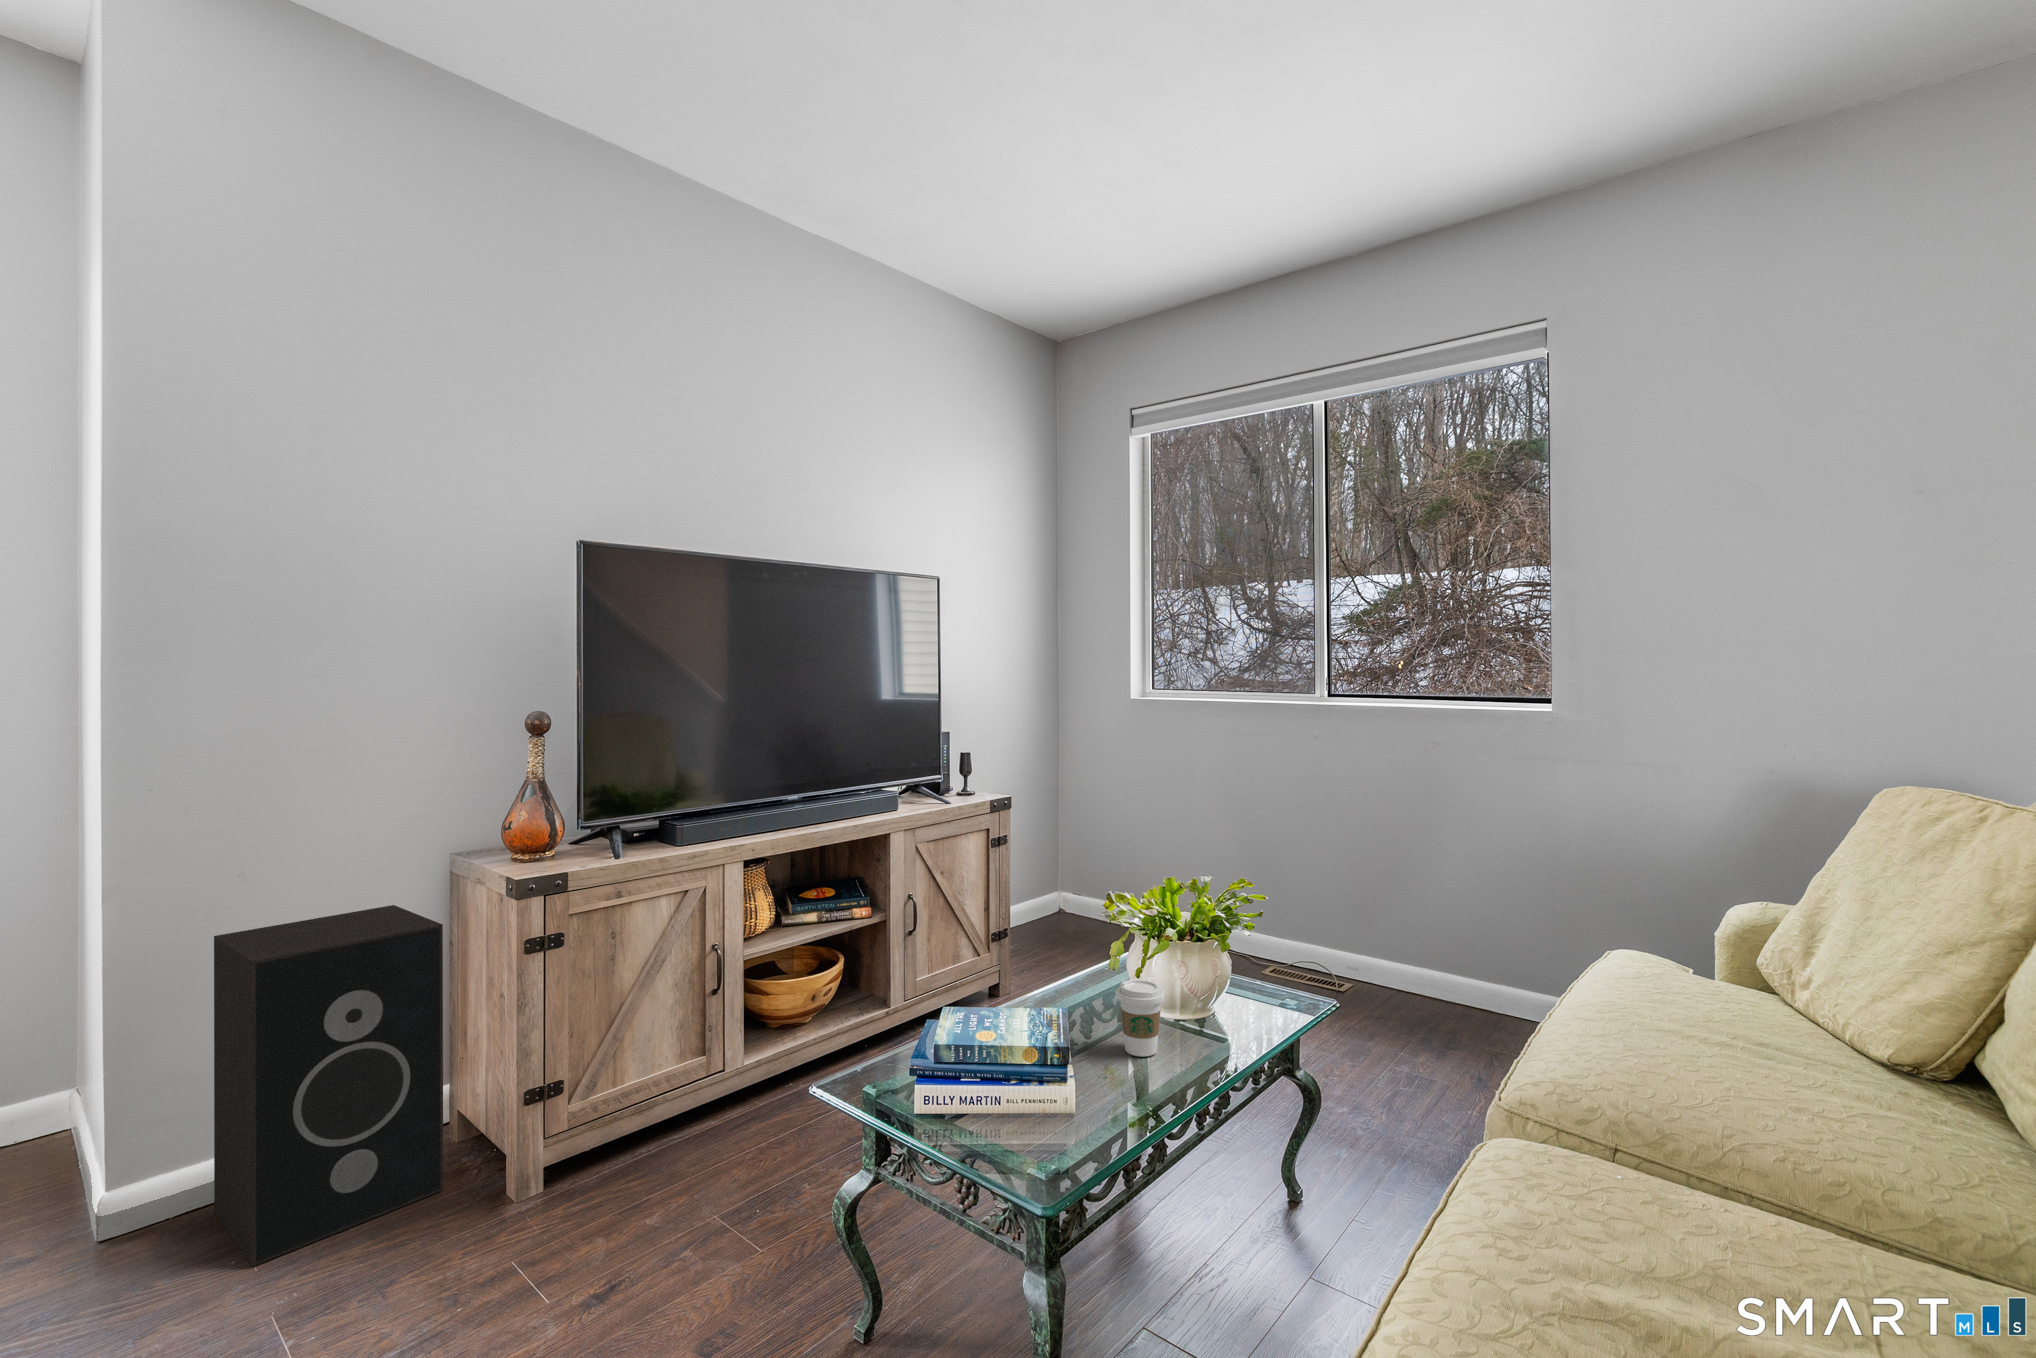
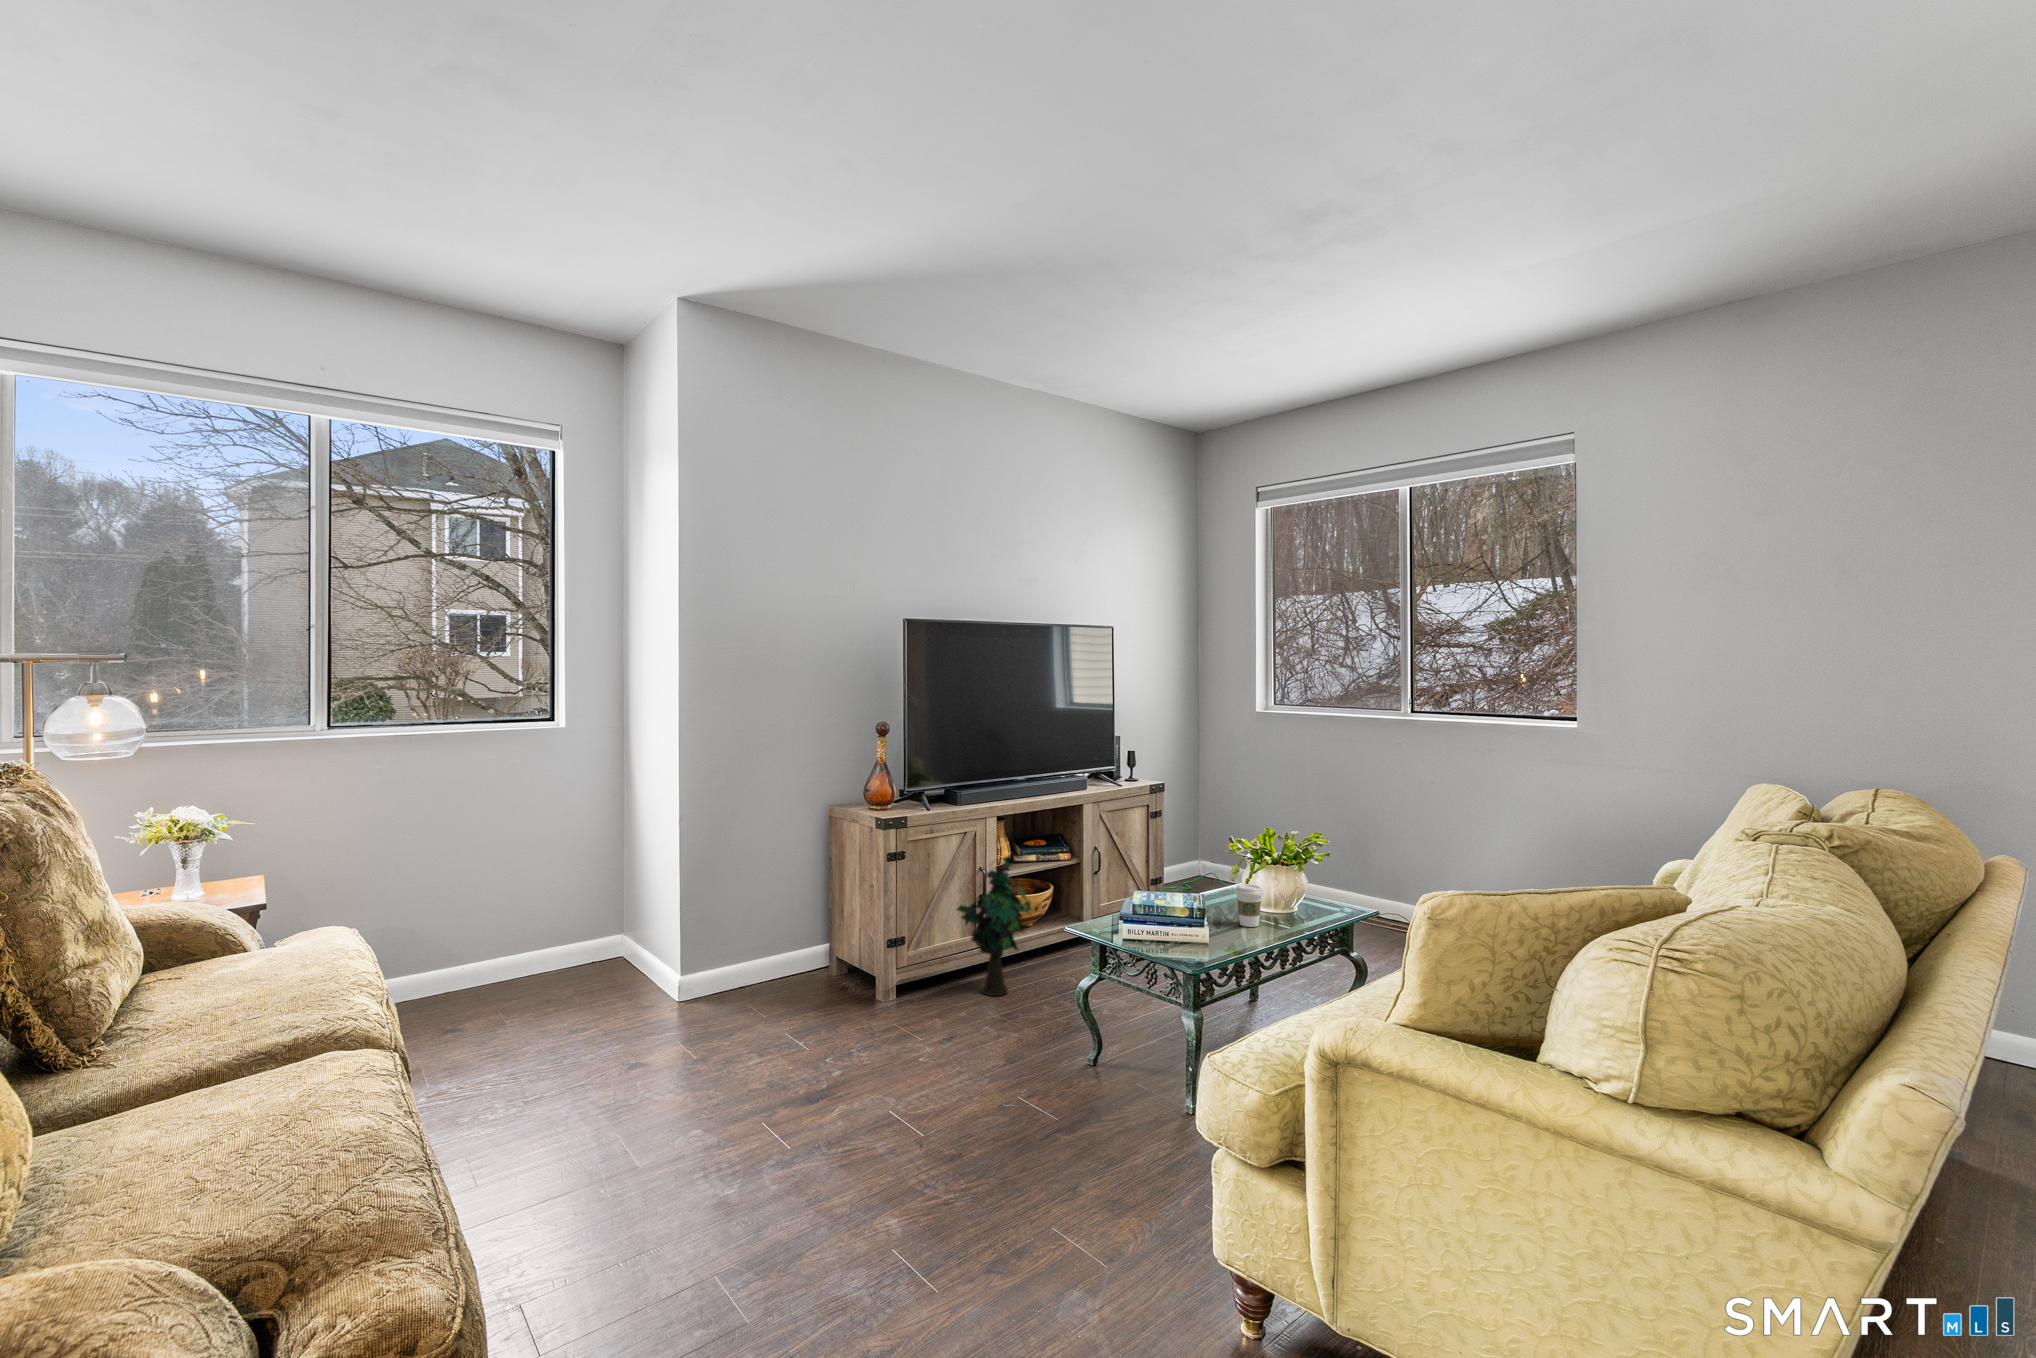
speaker: present [214,905,443,1266] -> none [725,834,840,1017]
decorative plant: none [660,929,793,1166] -> present [957,857,1032,996]

